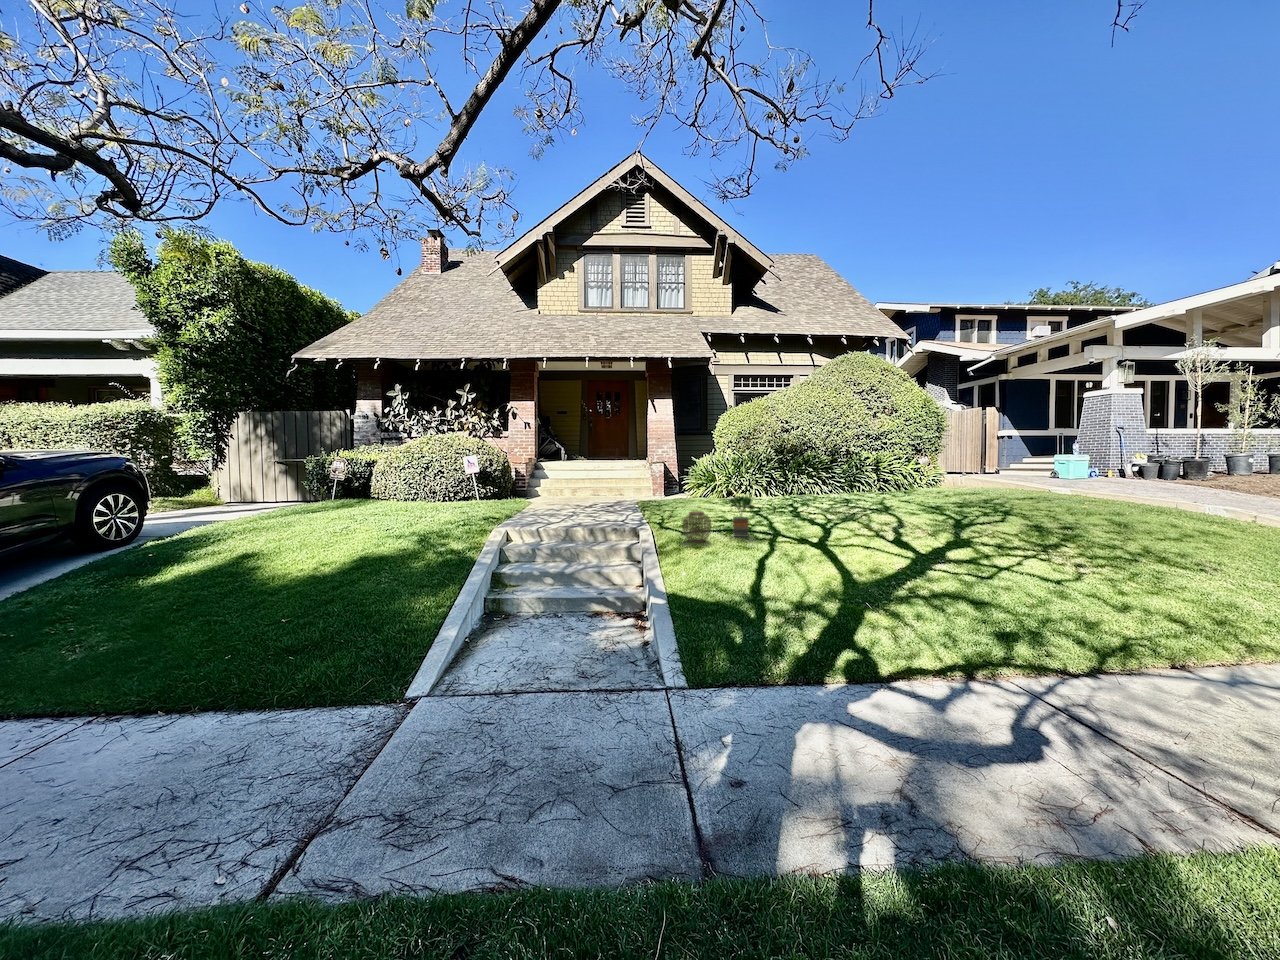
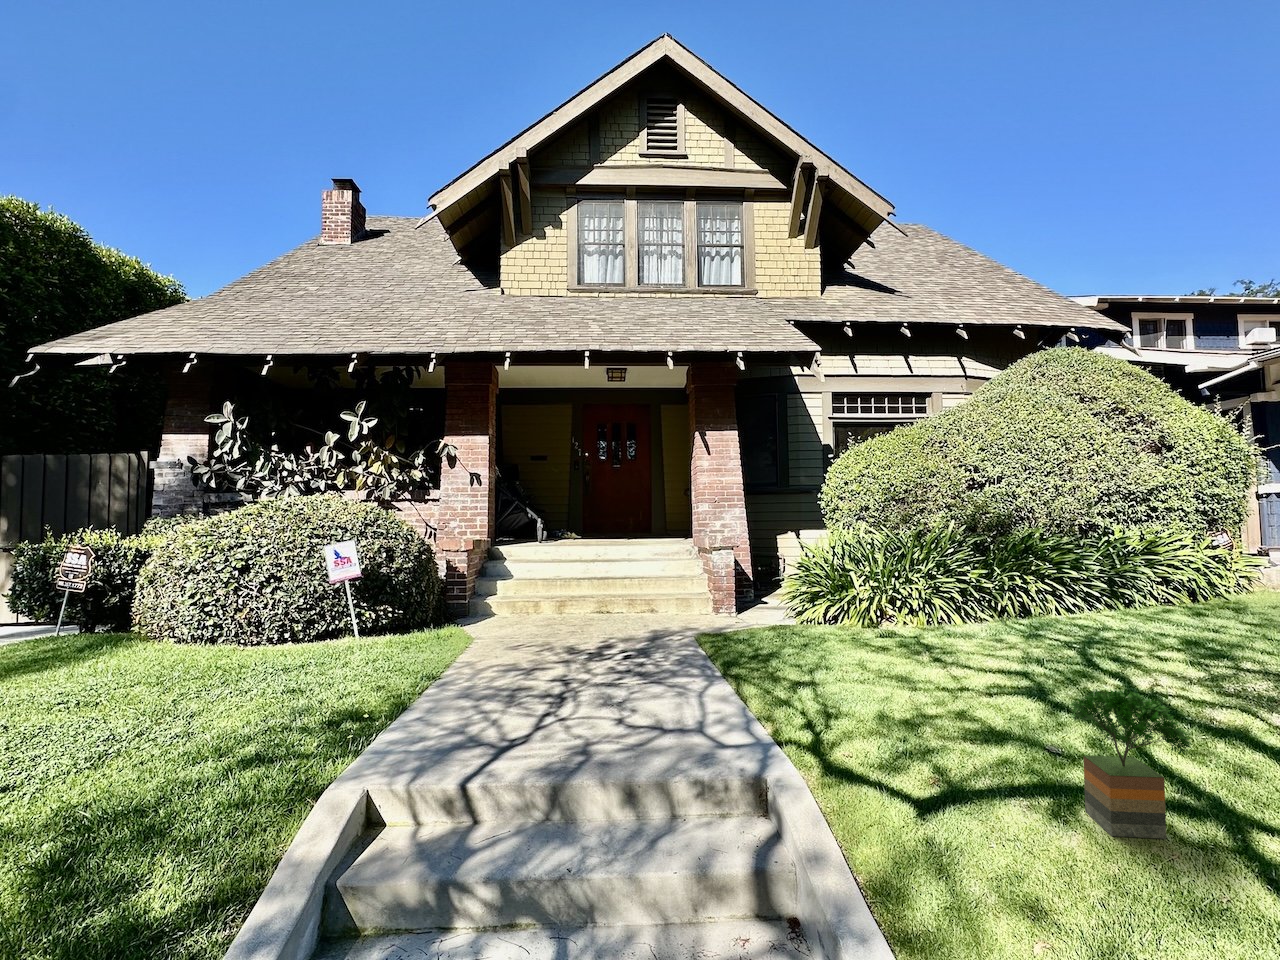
woven basket: present [682,511,711,543] -> none [961,760,1080,894]

